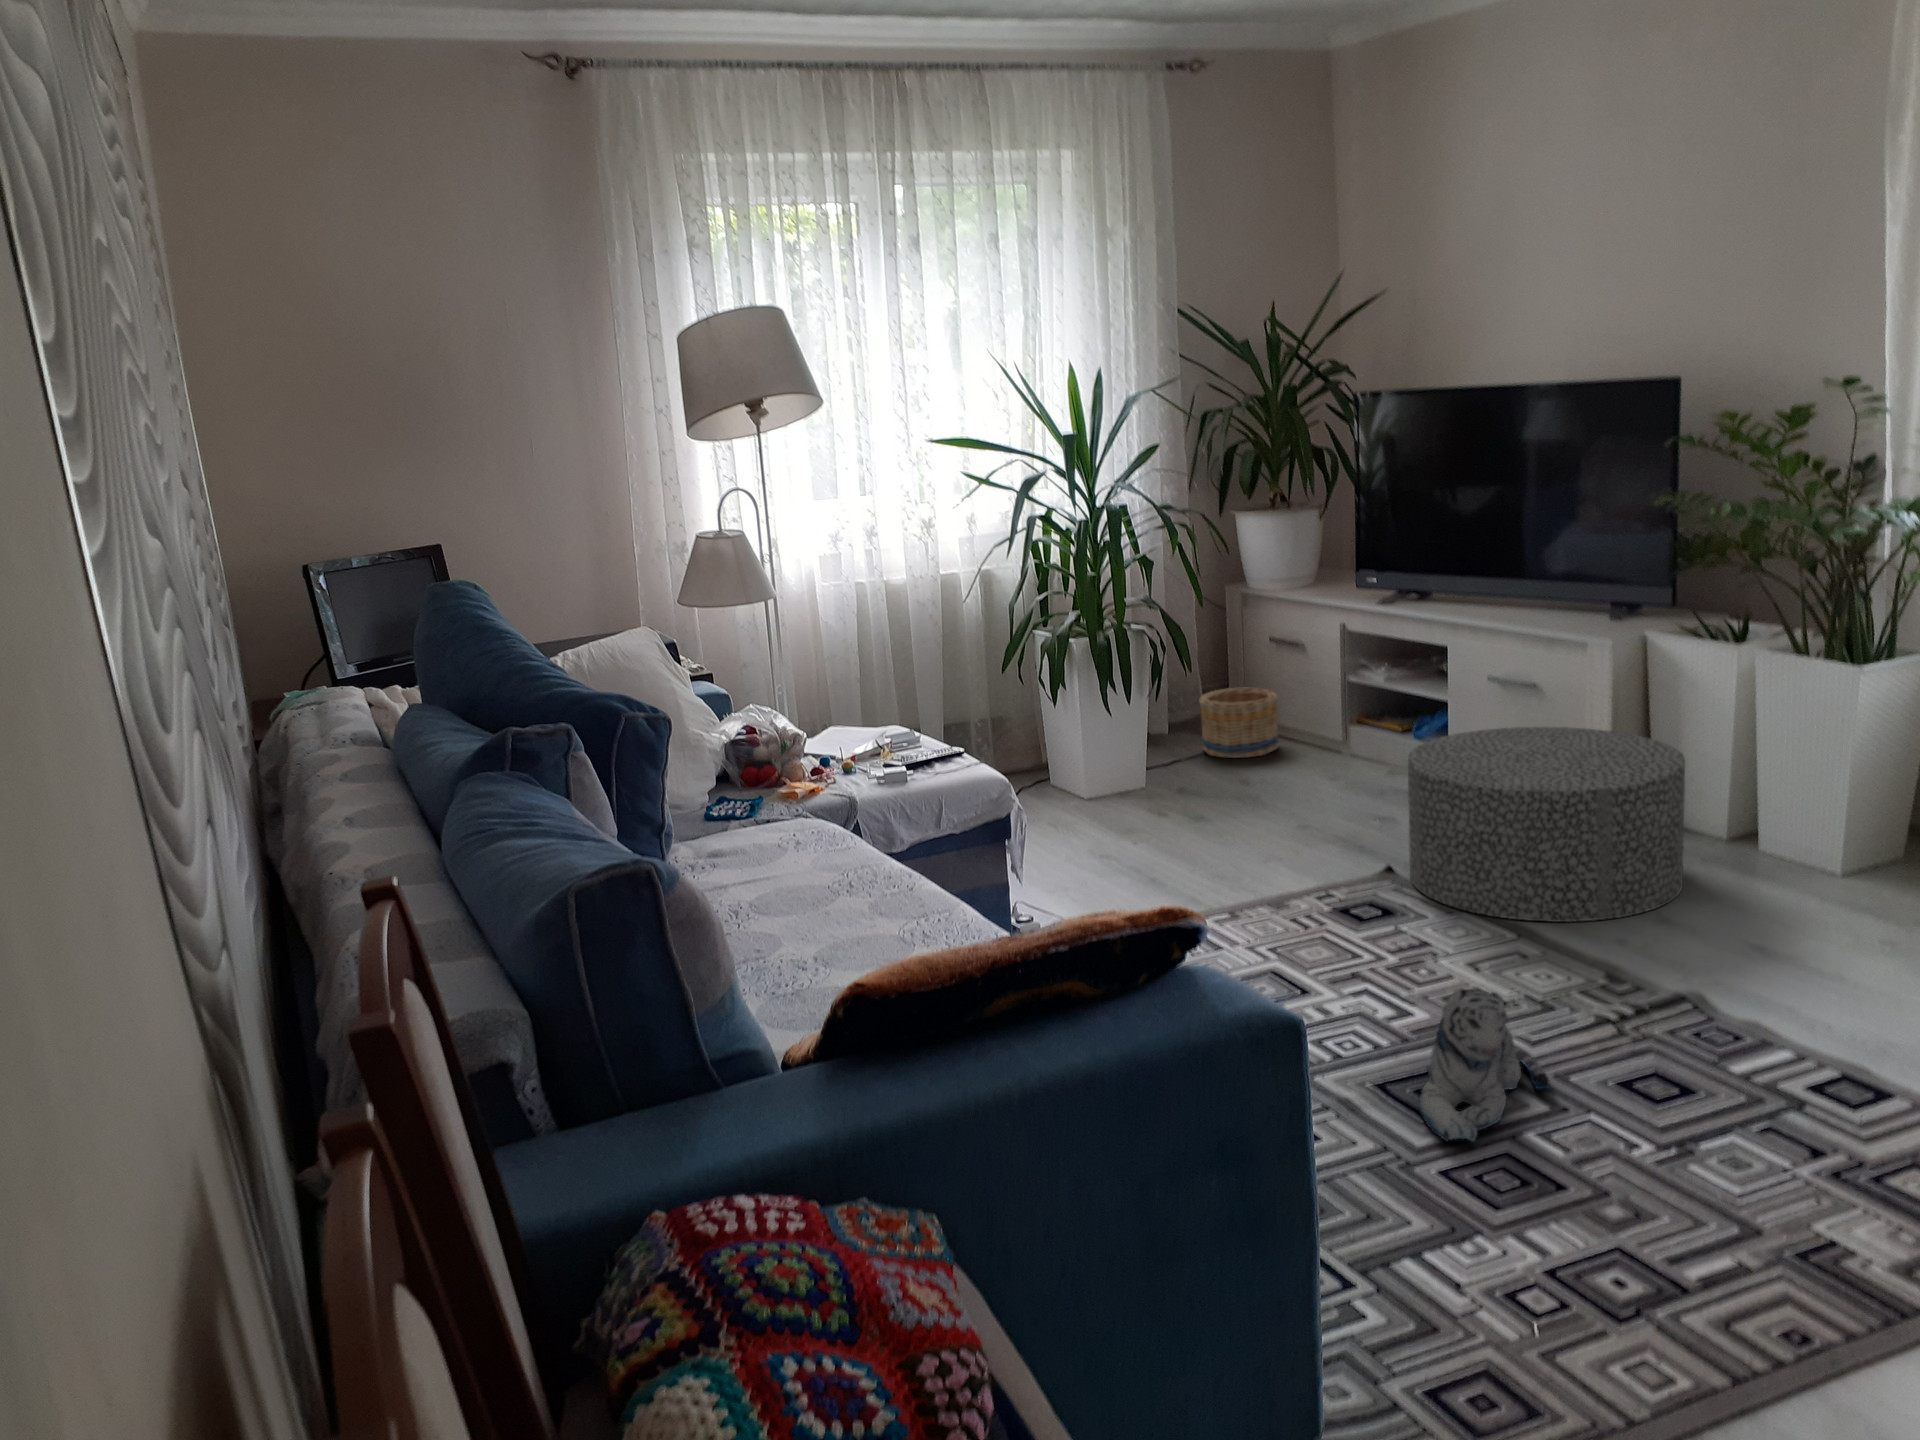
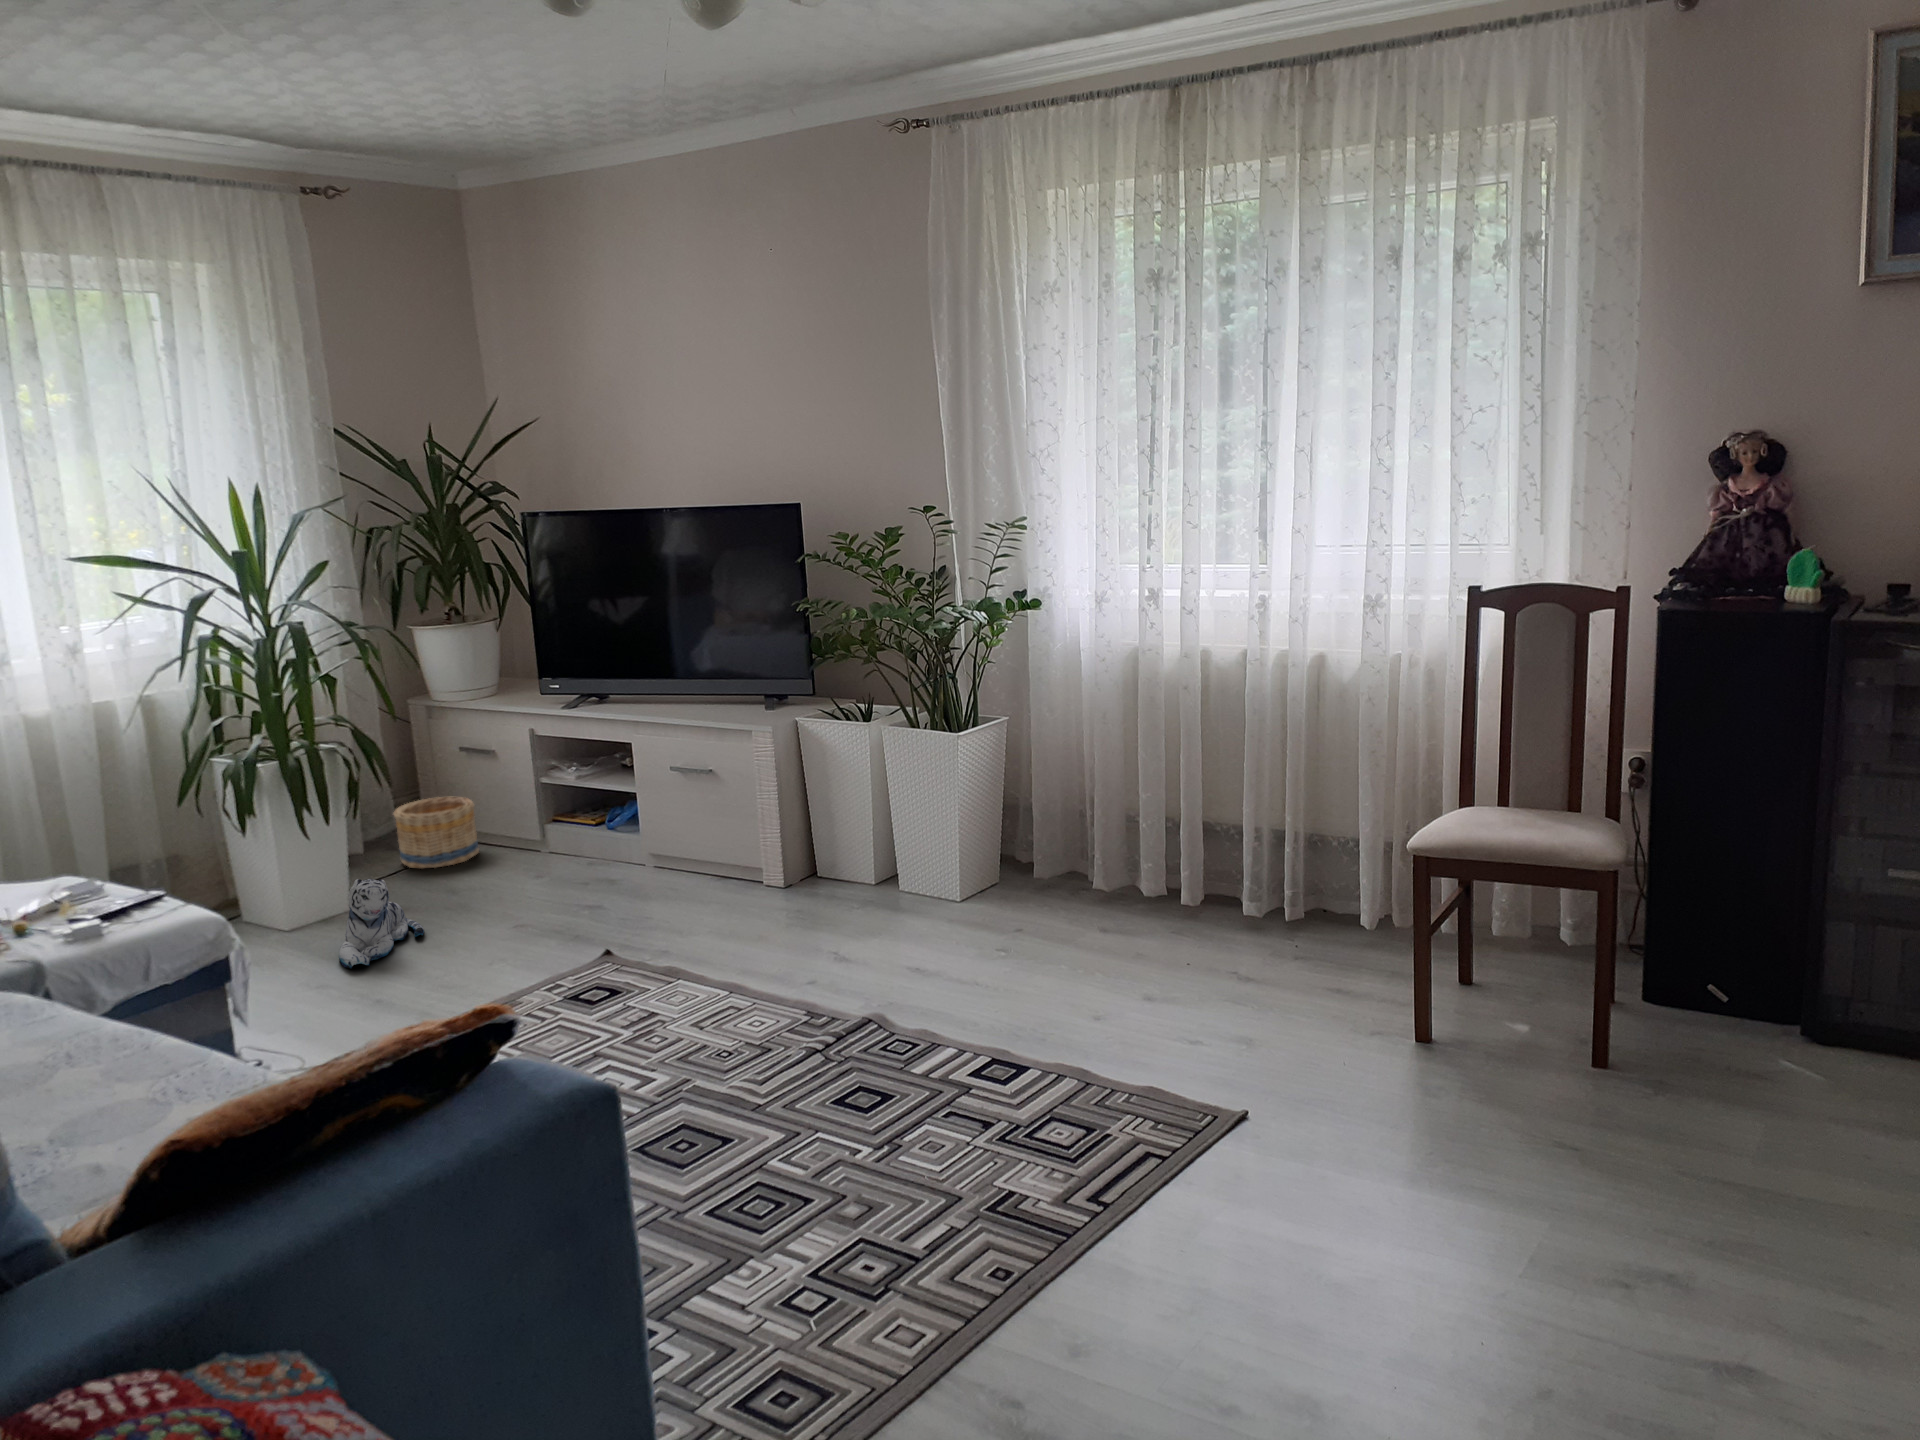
ottoman: present [1408,727,1685,922] -> none [617,806,853,981]
plush toy: present [1419,988,1549,1141] -> present [339,879,424,969]

